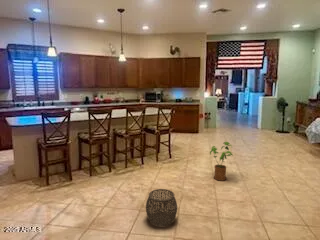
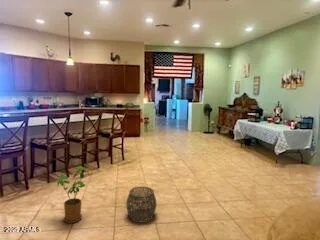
house plant: present [210,142,232,181] -> present [58,166,89,223]

